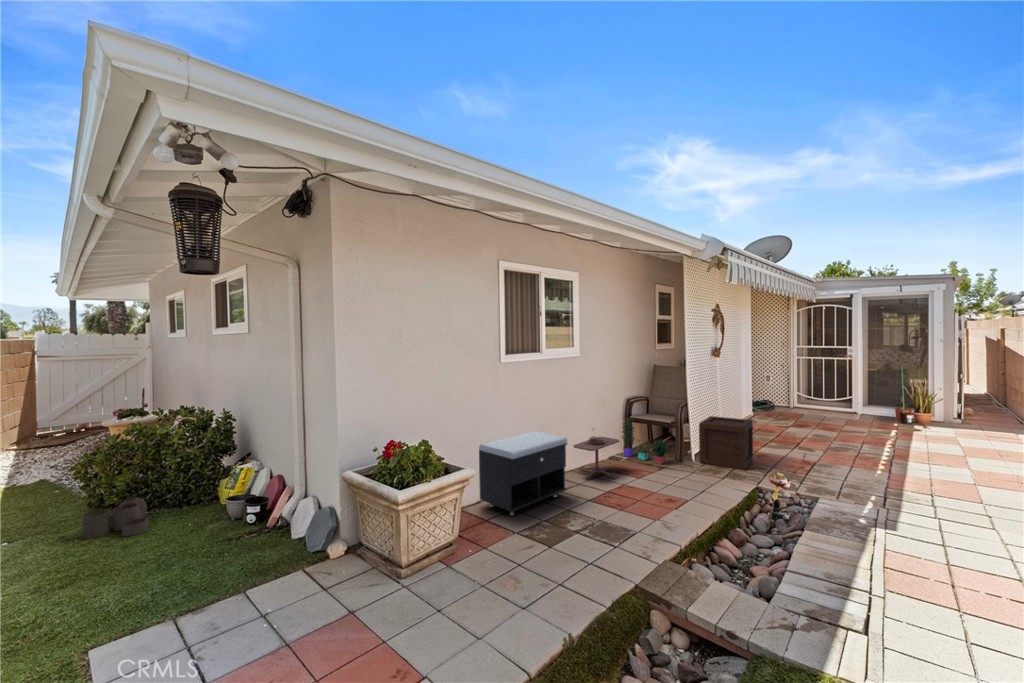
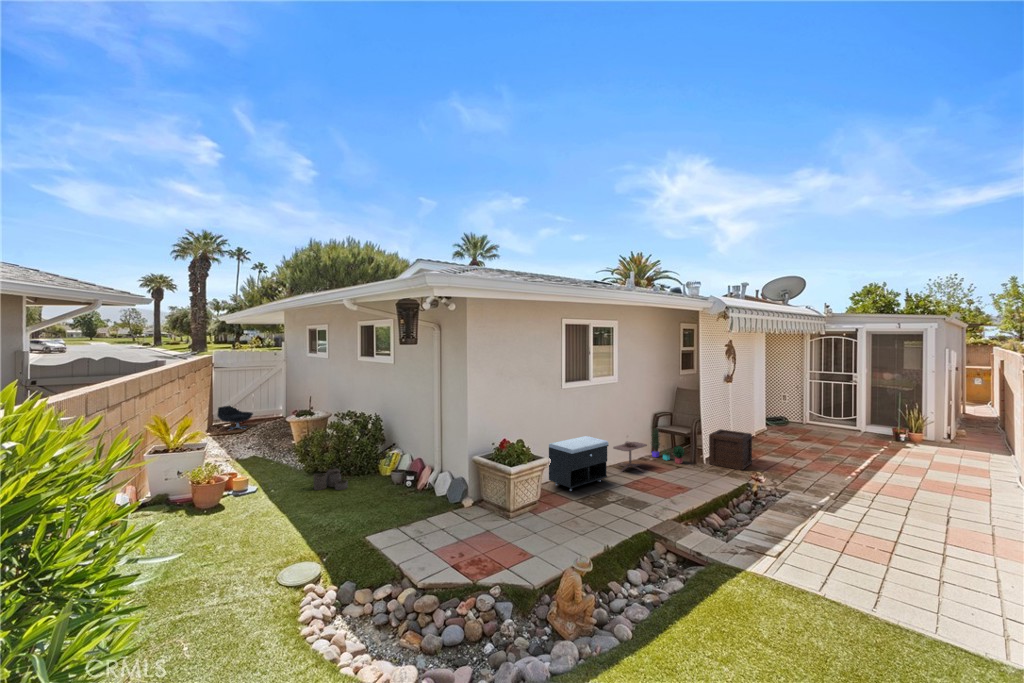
lounge chair: none [18,407,79,443] -> present [217,406,253,428]

